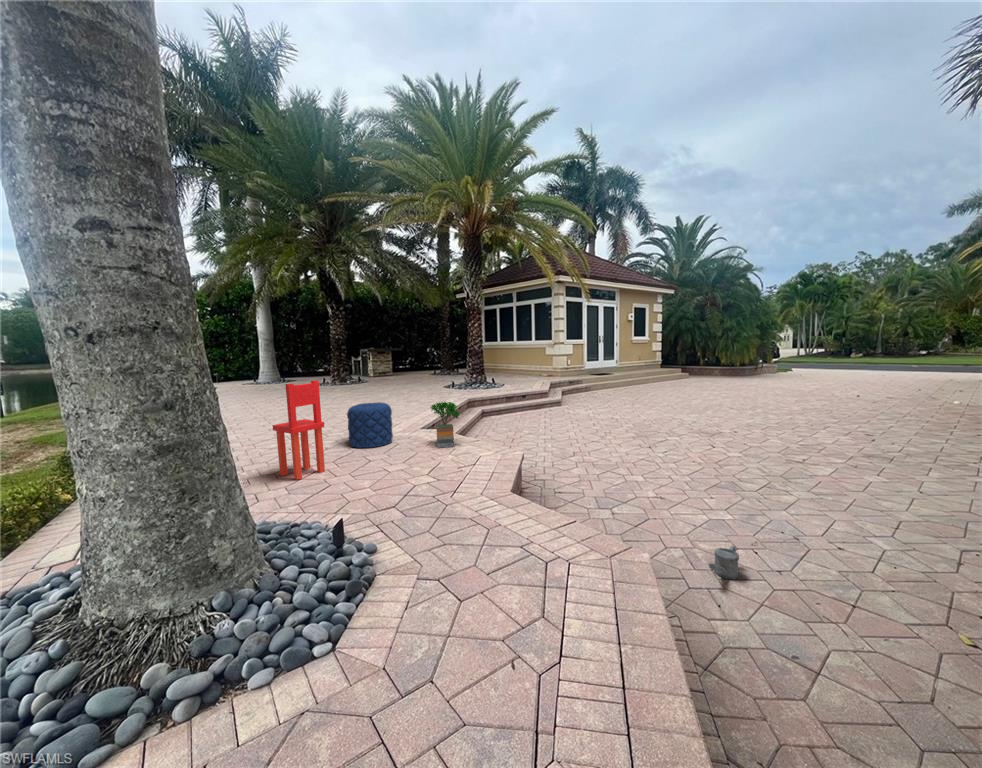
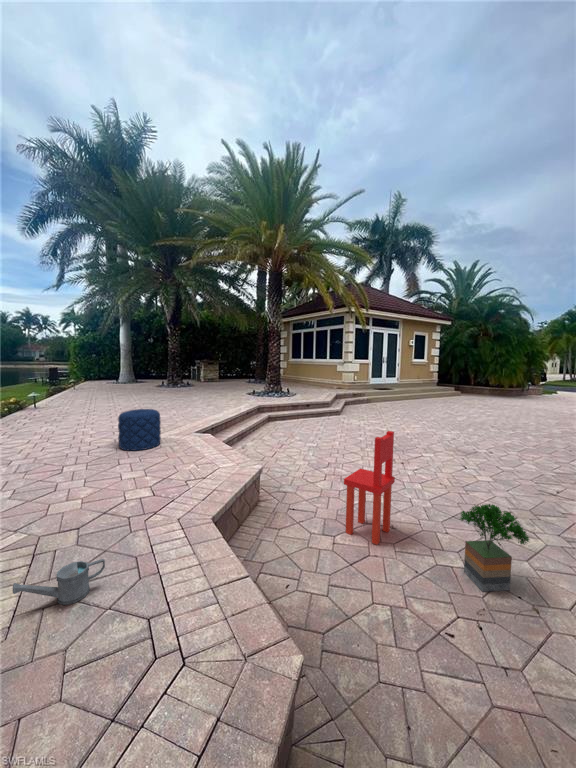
chair: present [273,380,325,480] -> present [344,431,395,545]
potted tree: present [431,402,460,448] -> present [460,504,529,591]
watering can: present [709,546,739,579] -> present [13,559,105,605]

